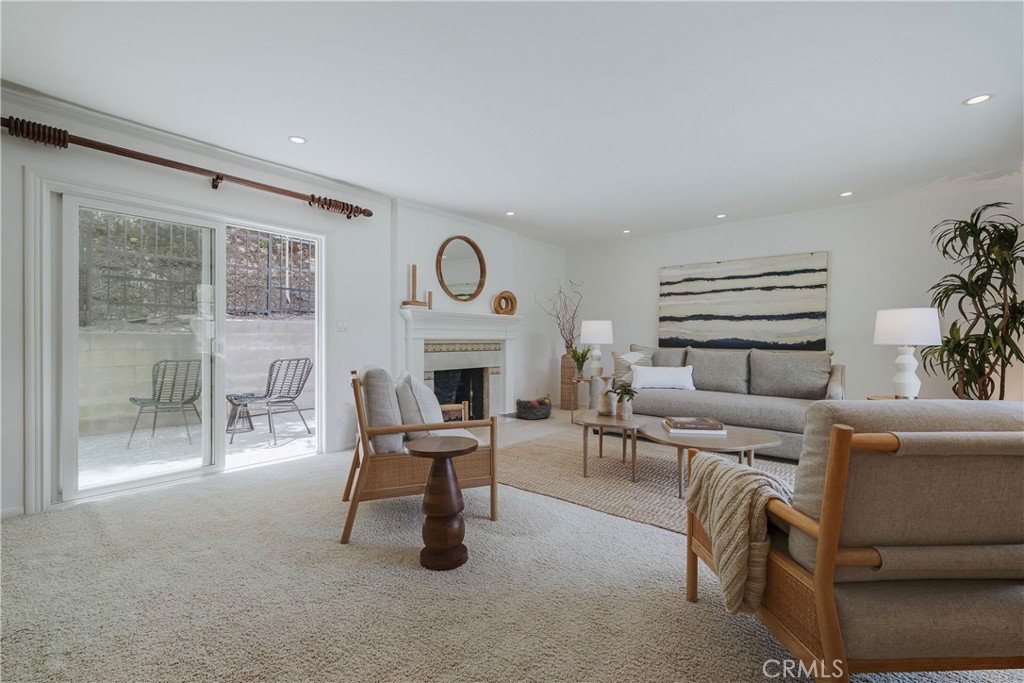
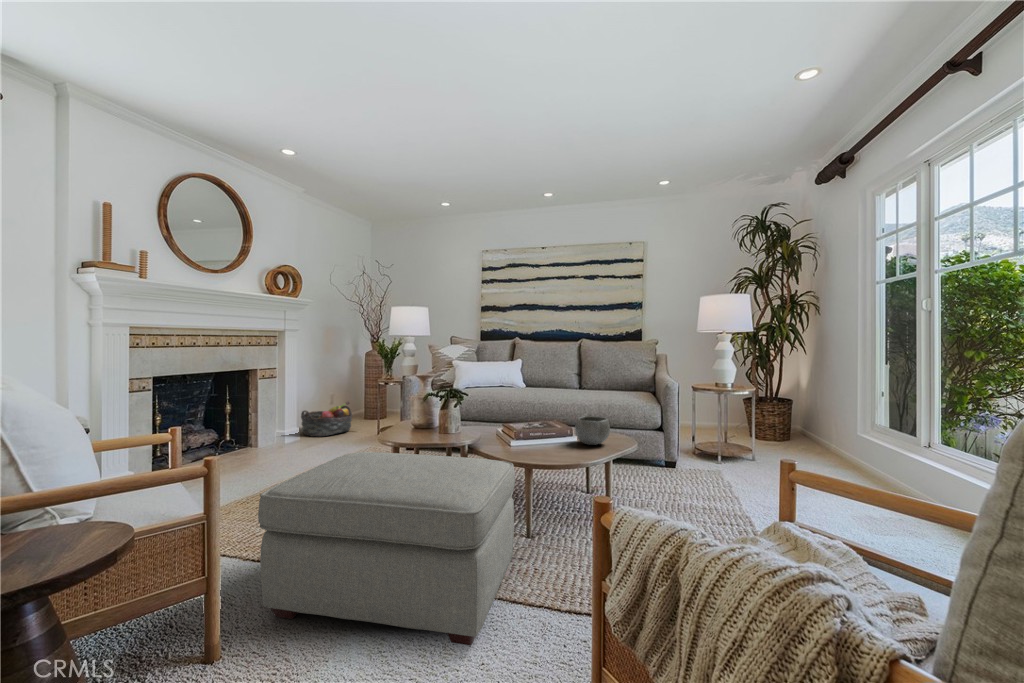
ceramic bowl: none [723,415,753,438] -> present [575,416,610,445]
ottoman: none [514,425,665,538] -> present [258,452,515,645]

